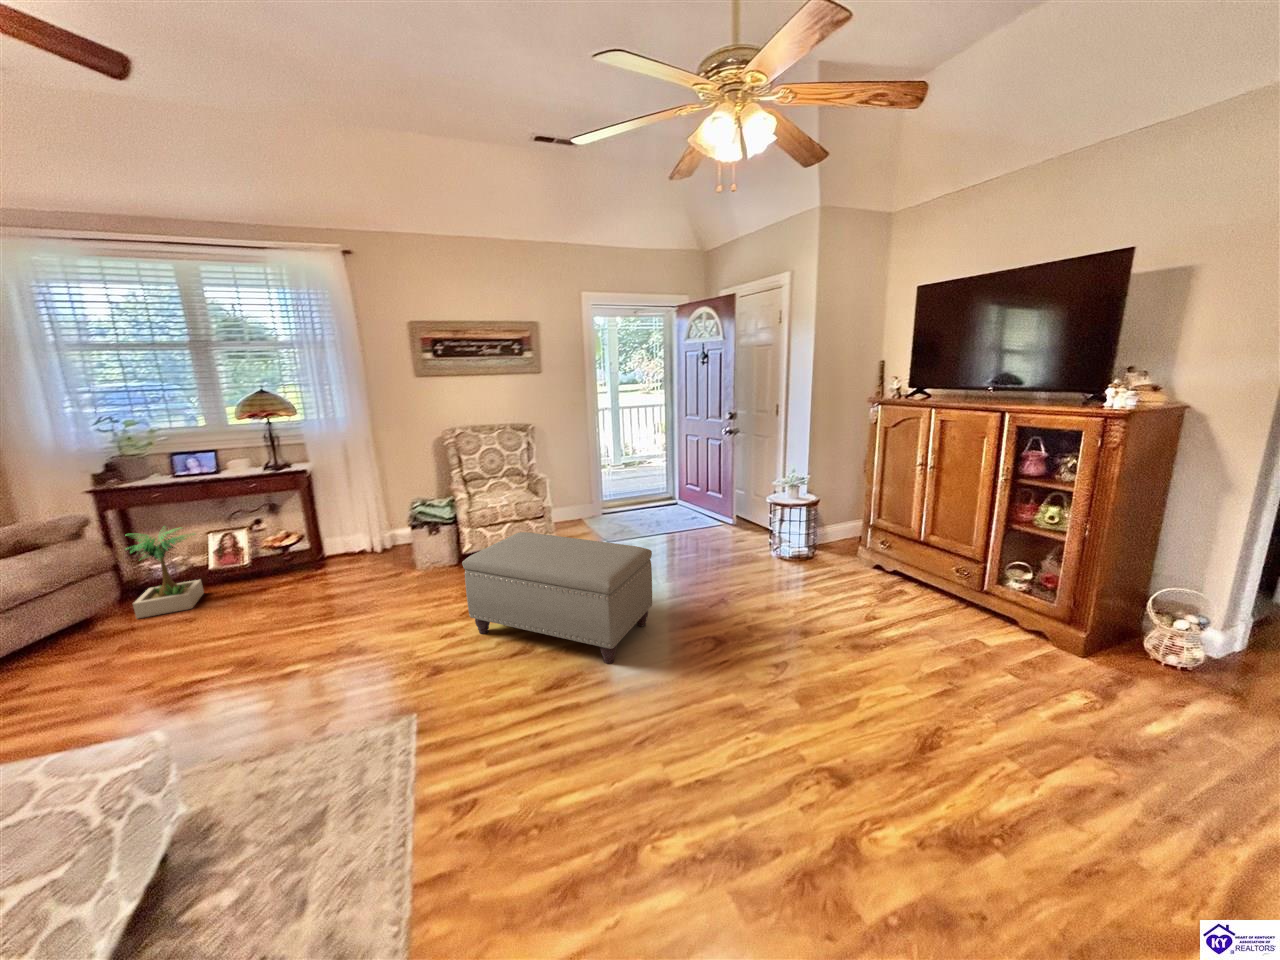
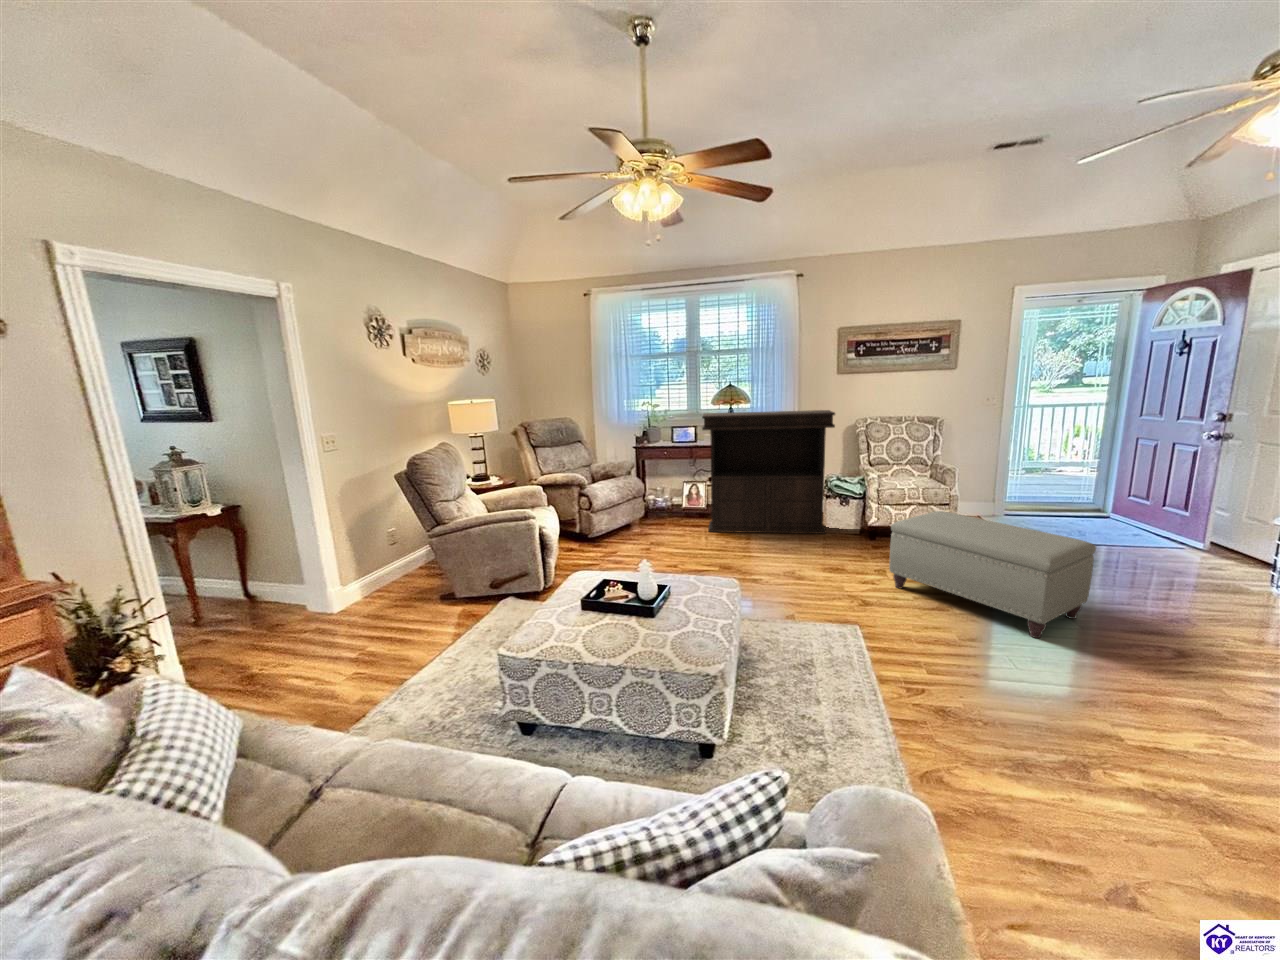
console table: none [198,421,417,603] -> present [702,410,835,534]
potted plant: present [126,527,204,619] -> none [649,472,689,530]

